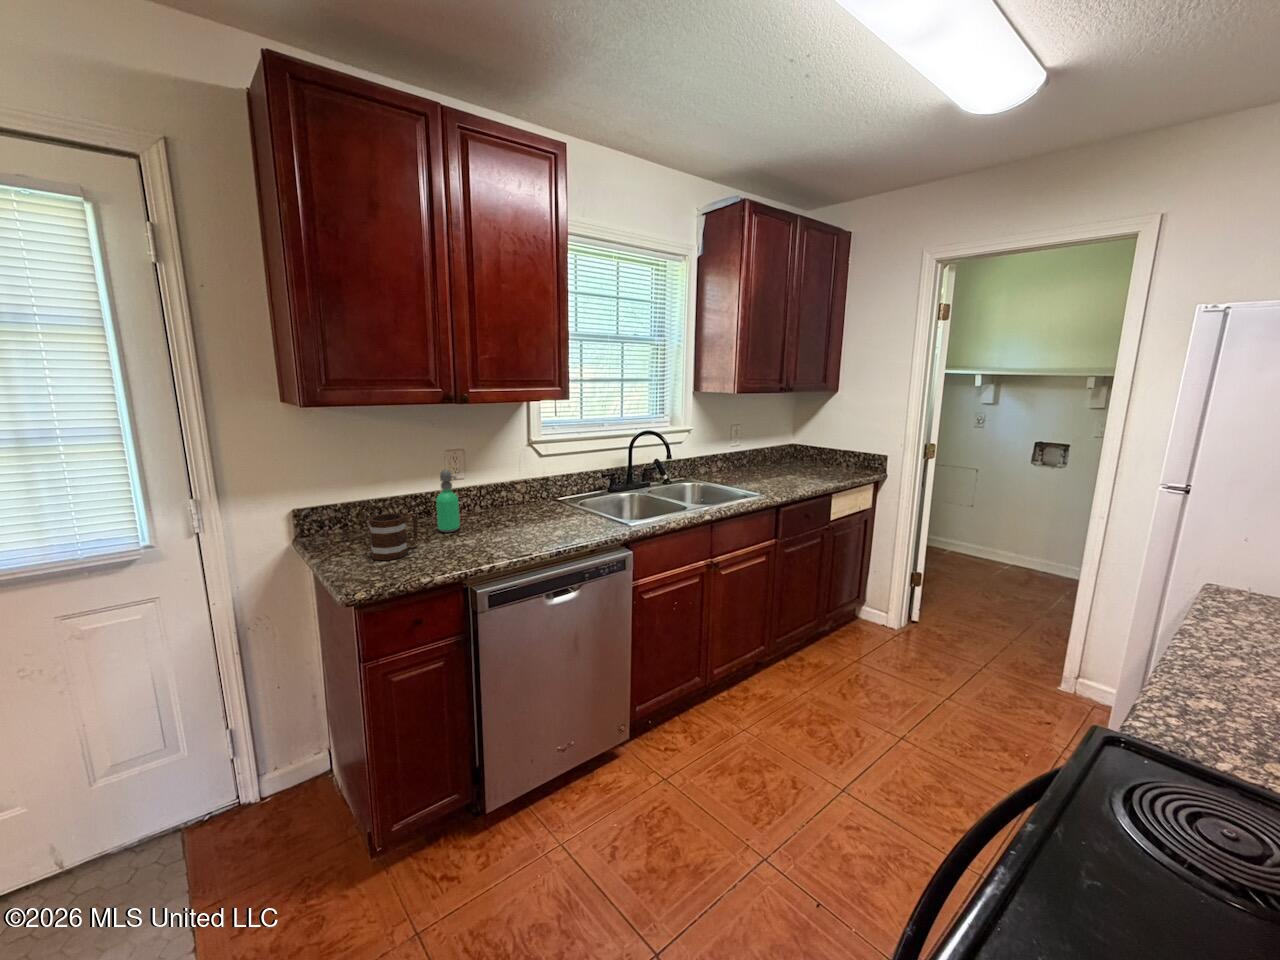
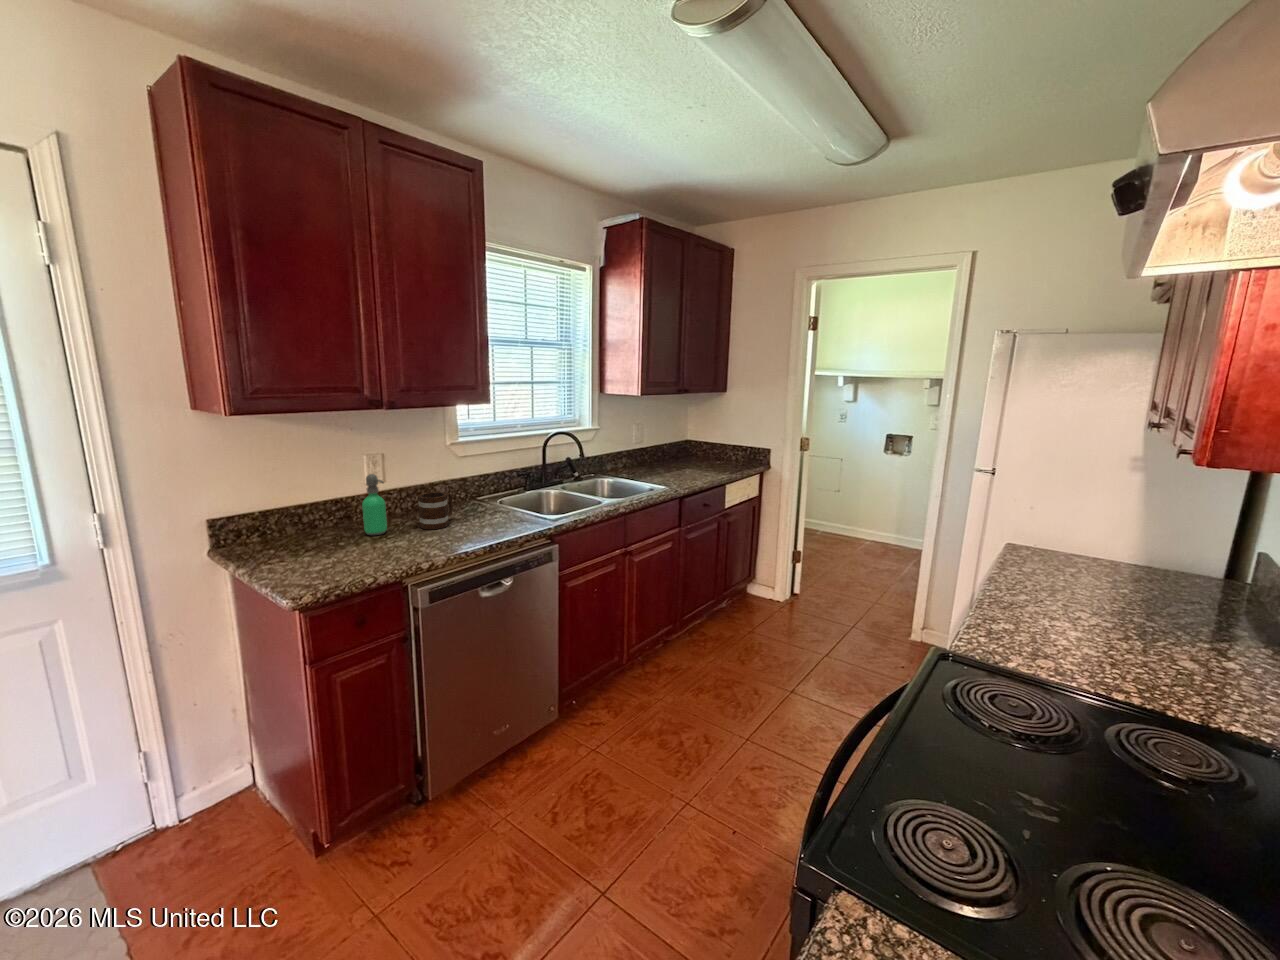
mug: present [368,513,418,560] -> present [418,492,453,529]

